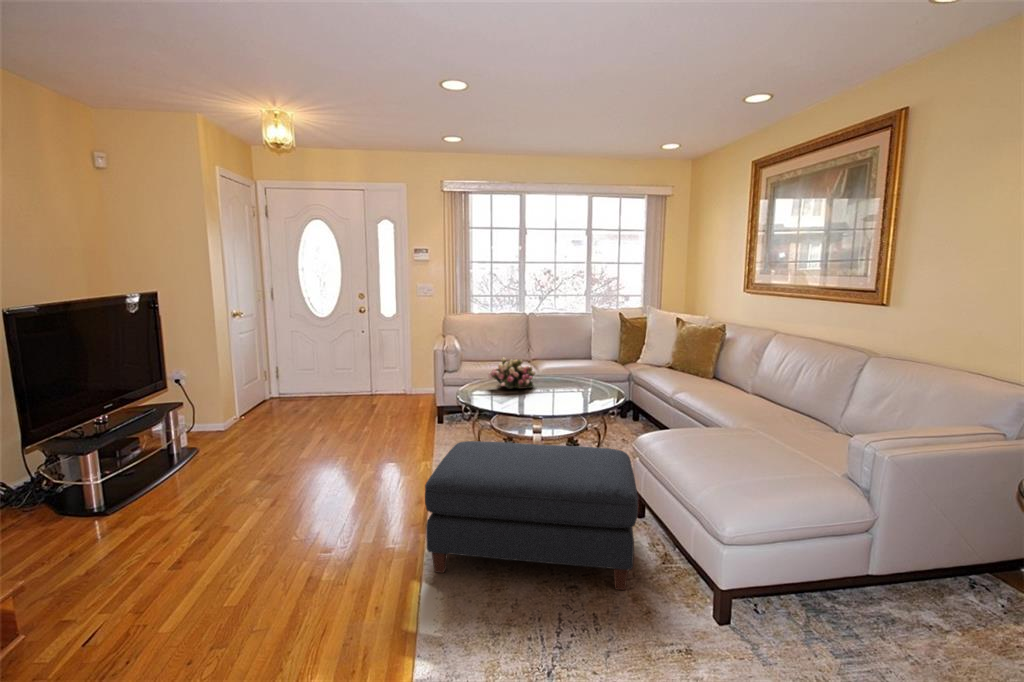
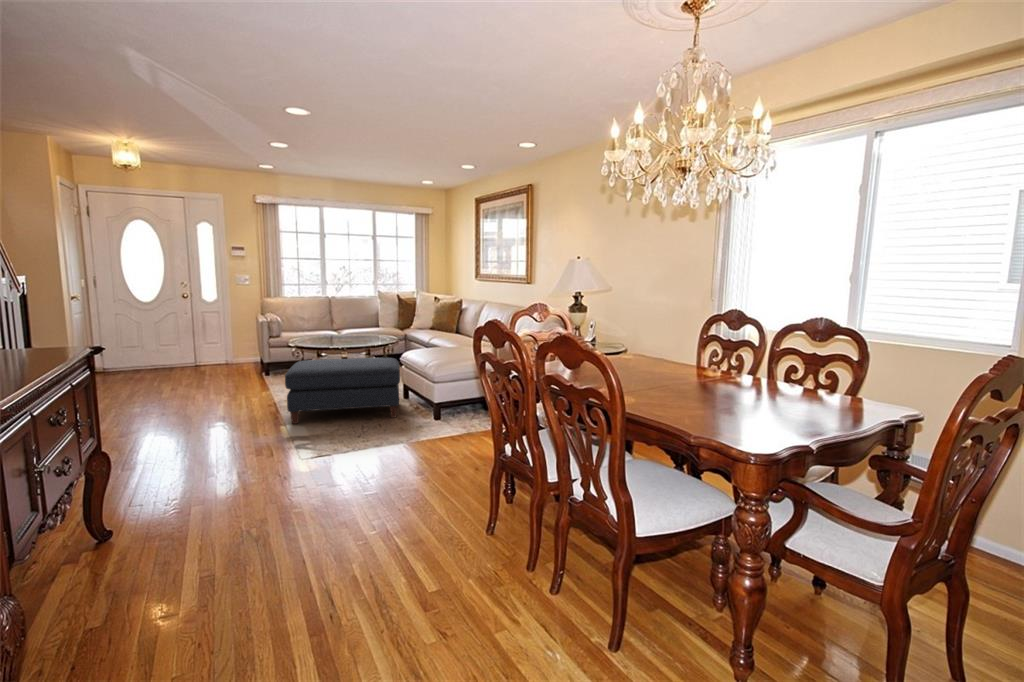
flower arrangement: present [488,358,535,389] -> none [307,322,340,341]

